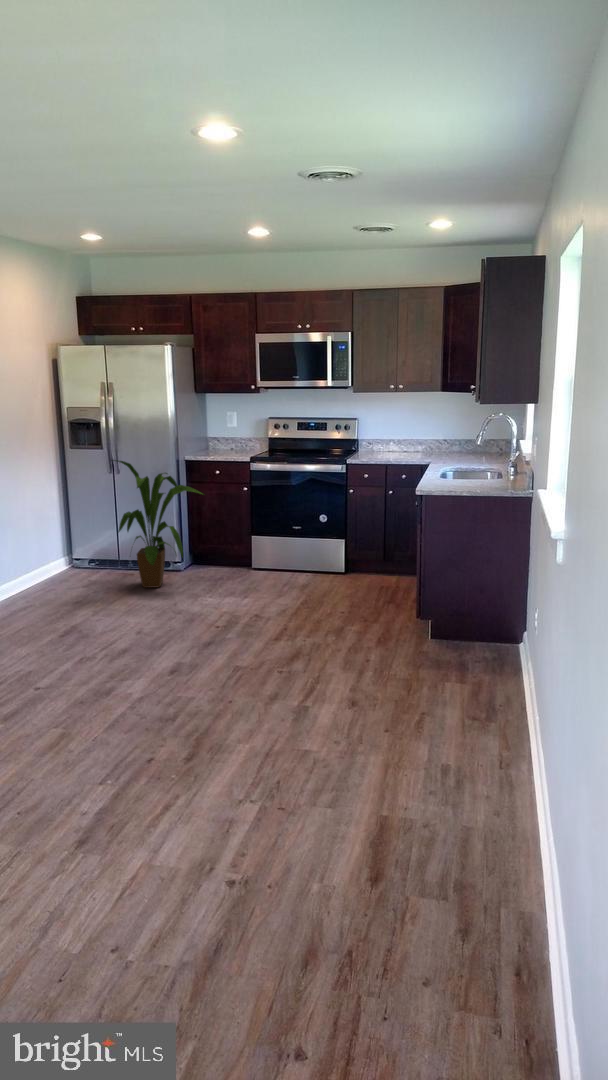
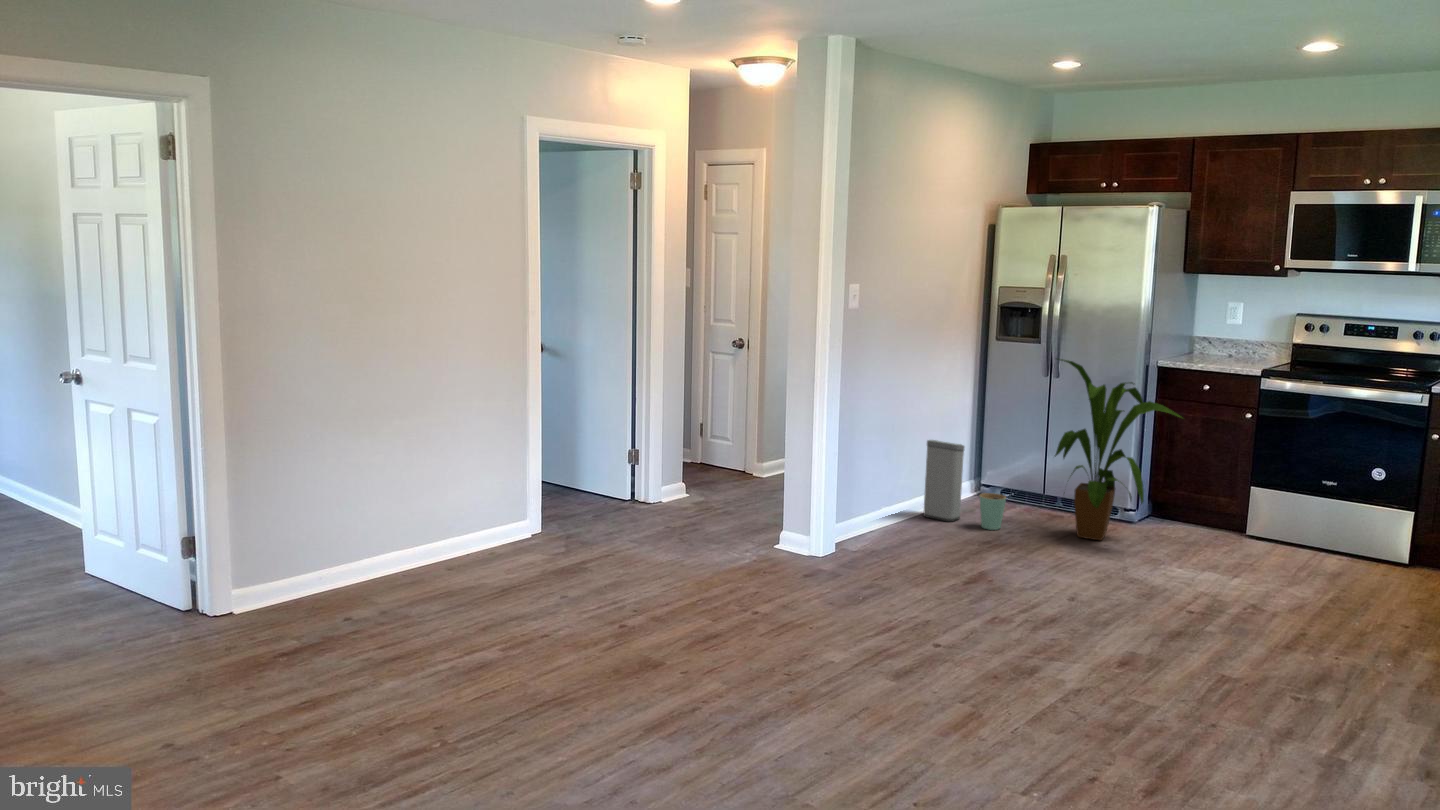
trash can: none [22,530,89,592] -> present [924,440,1006,530]

